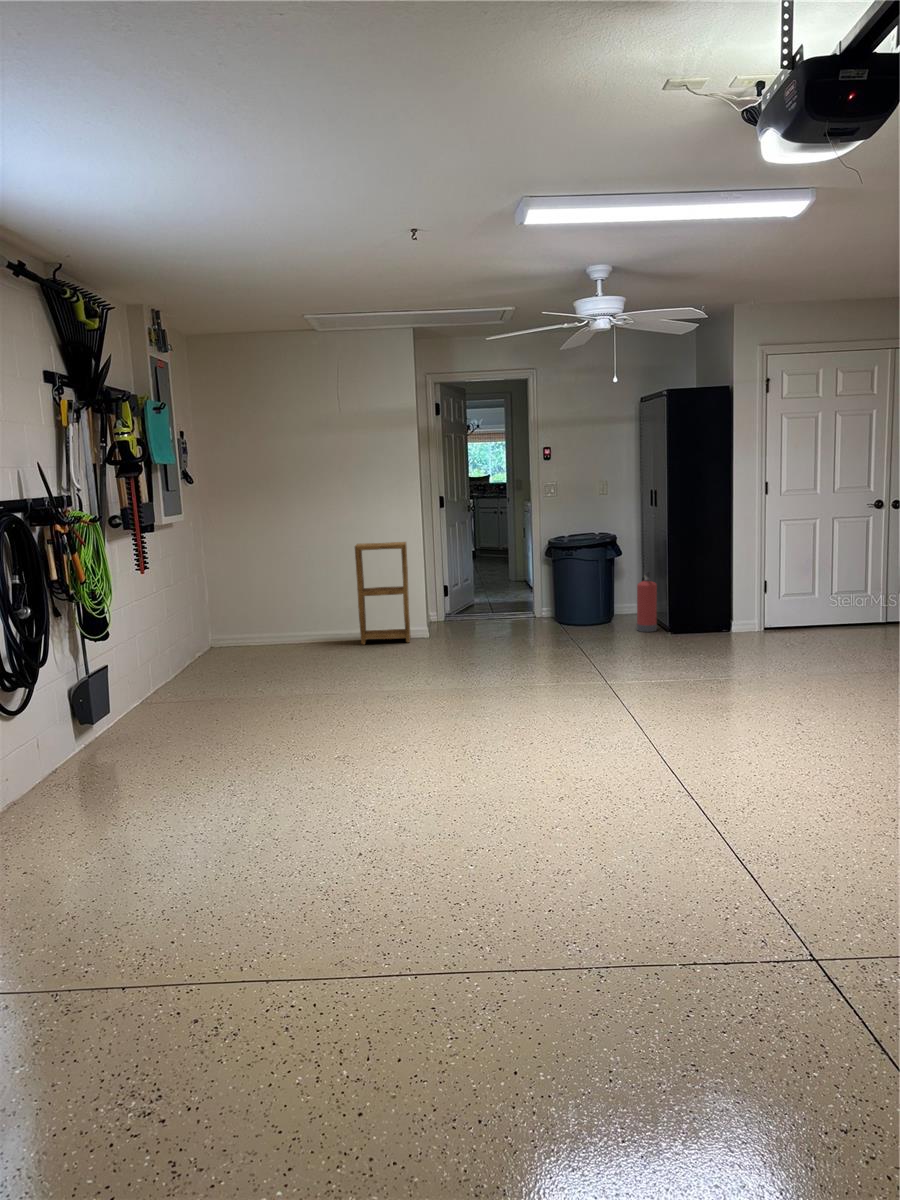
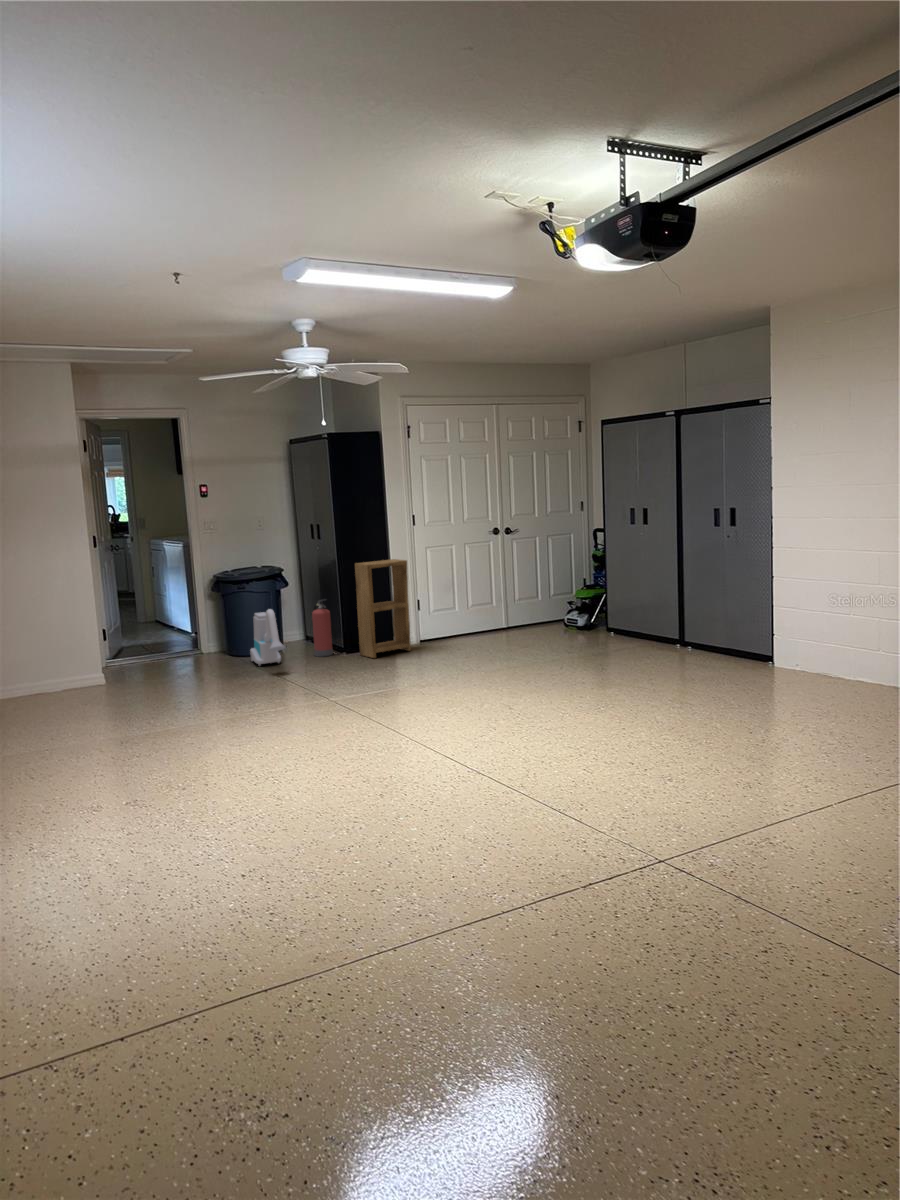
shelving unit: present [355,542,411,645] -> present [355,559,411,658]
vacuum cleaner: none [572,576,598,633] -> present [250,609,285,666]

